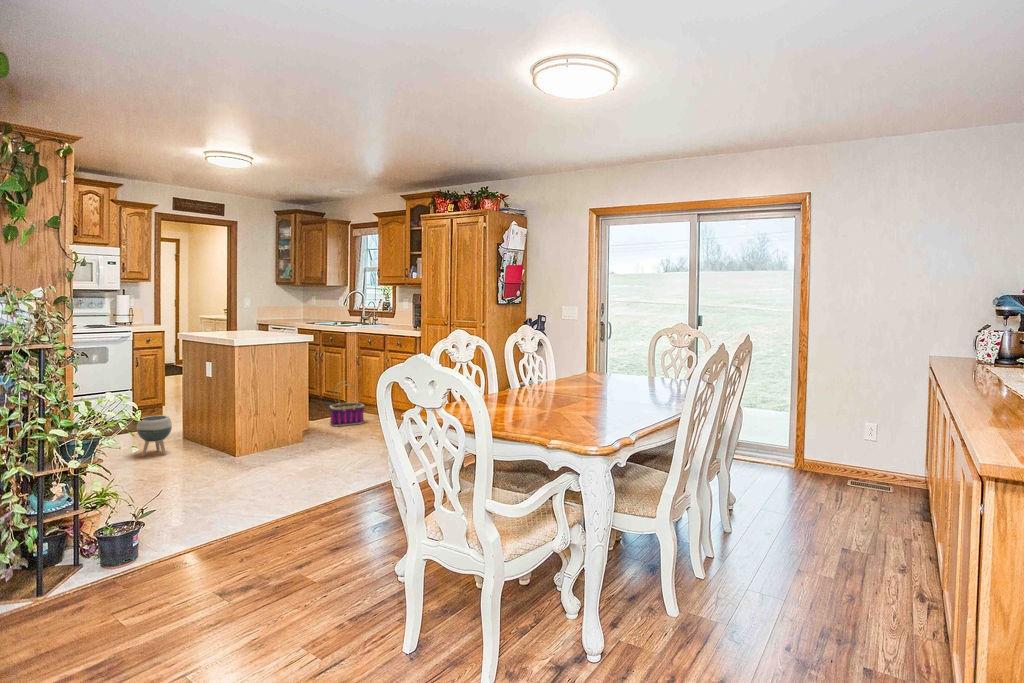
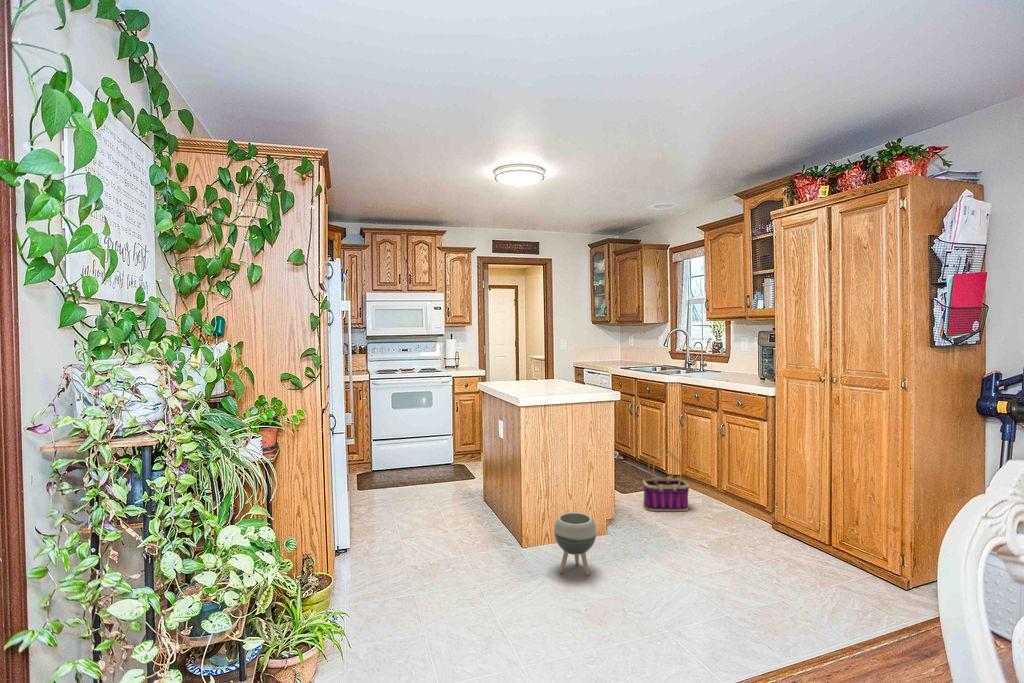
planter: present [137,415,172,456] -> present [554,512,596,576]

